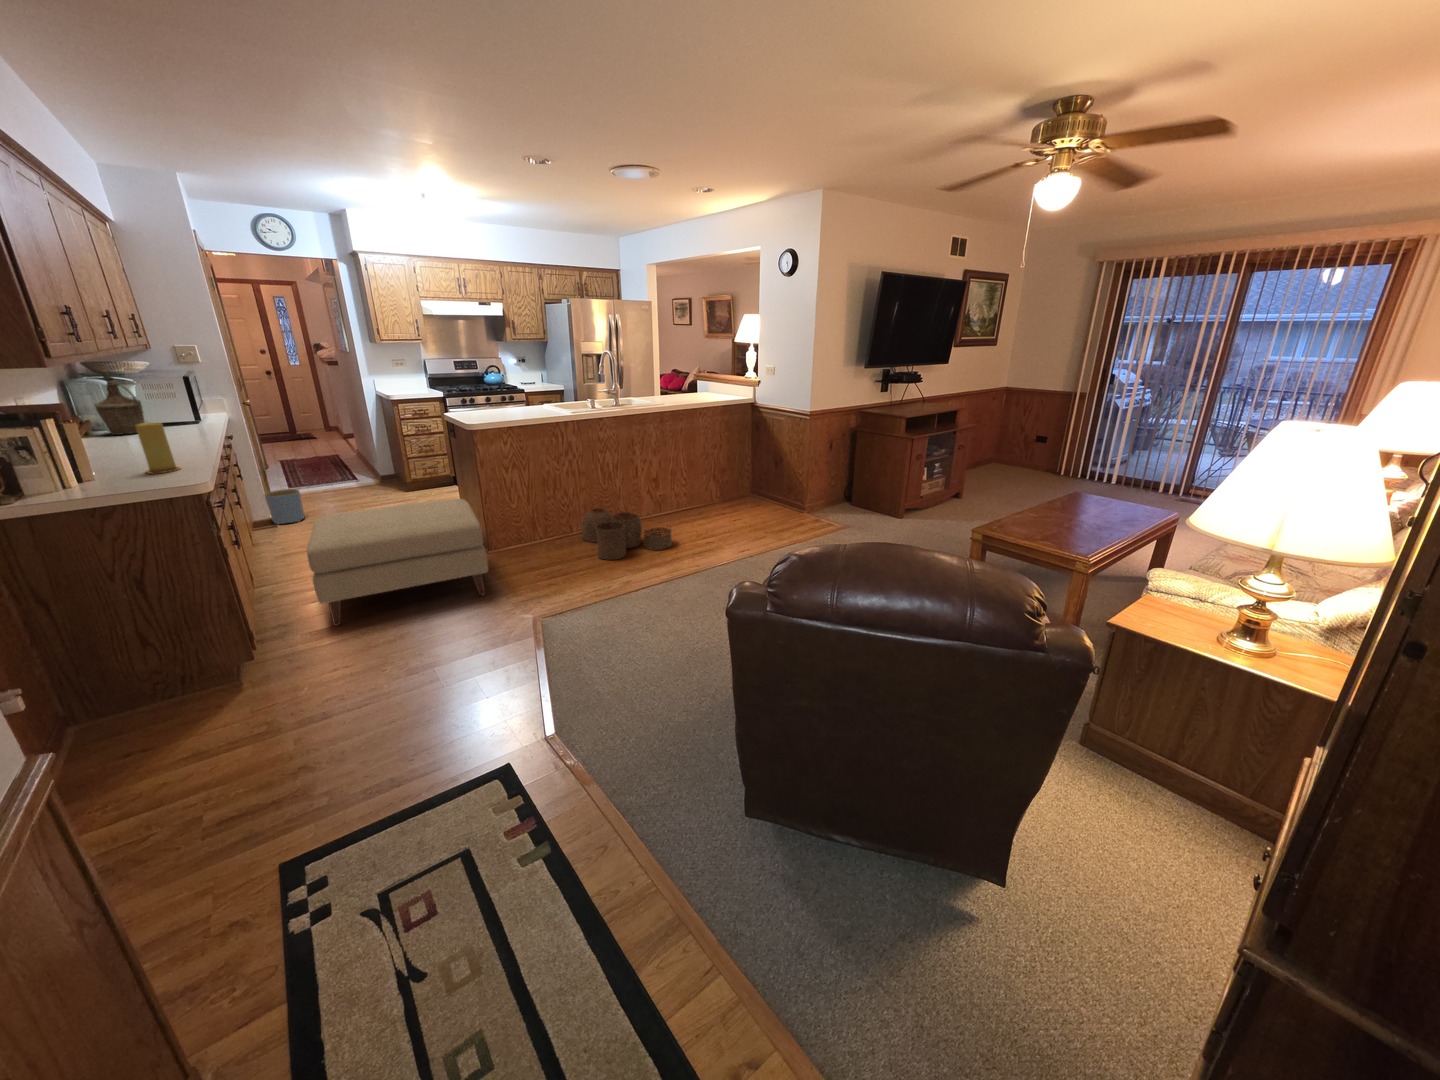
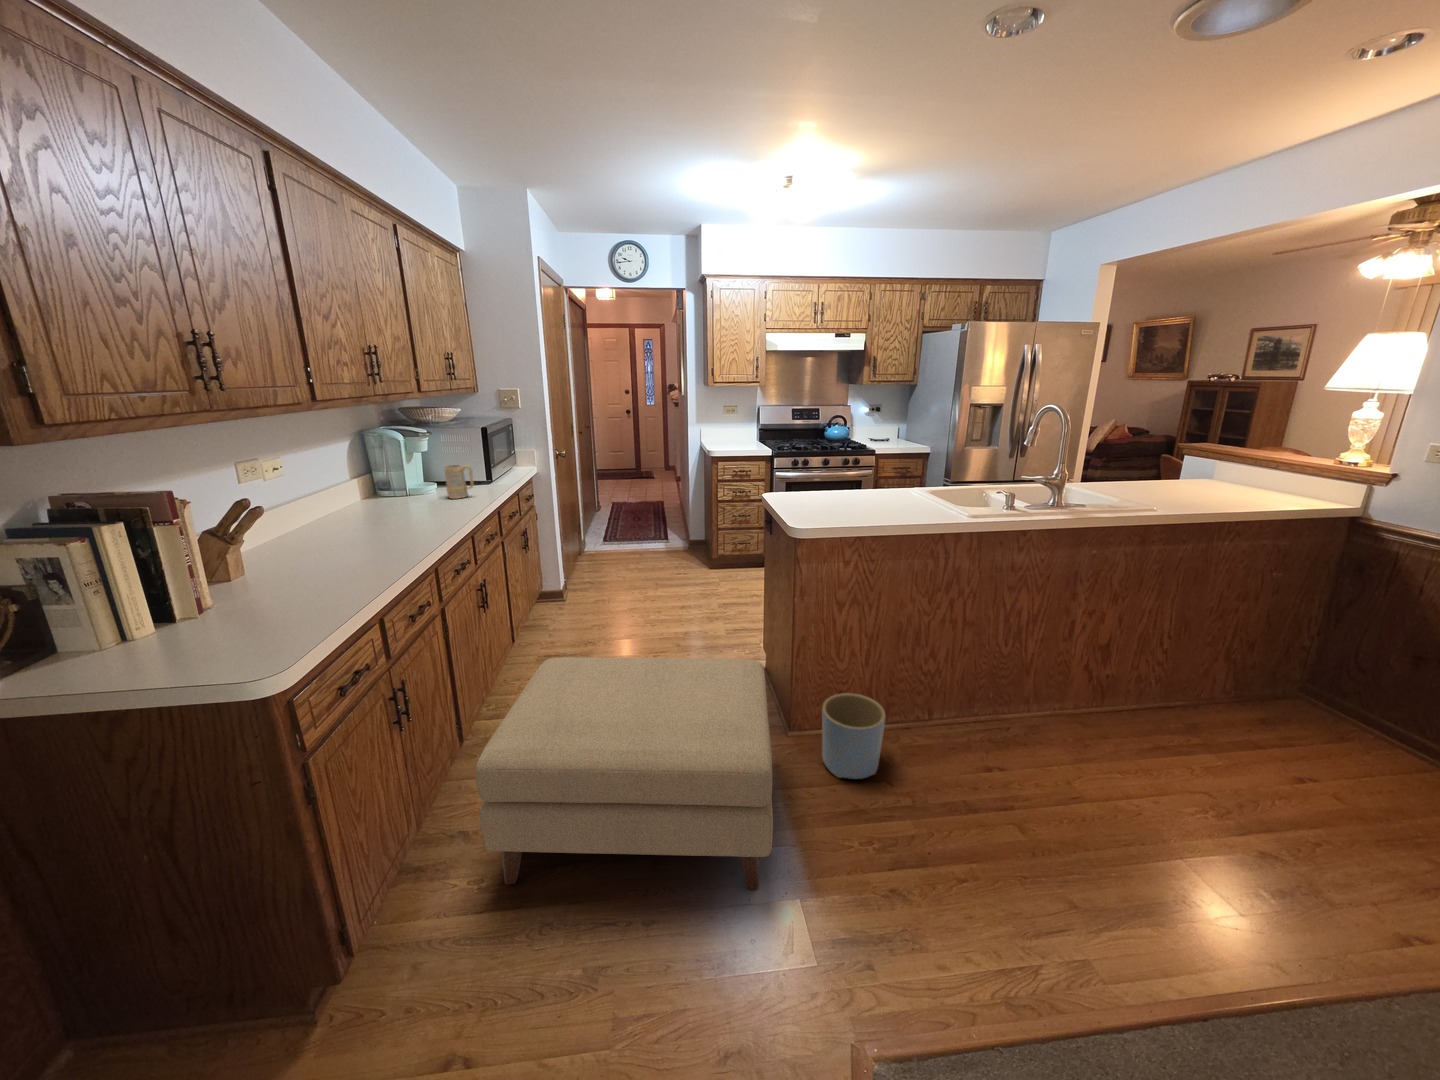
bottle: present [94,370,145,435] -> none [379,421,426,498]
mug: none [169,404,200,431] -> present [445,465,474,499]
candle: present [136,422,181,474] -> none [249,527,316,617]
planter: present [264,489,305,524] -> present [822,693,885,779]
woven basket: present [582,508,672,560] -> none [950,699,1175,857]

